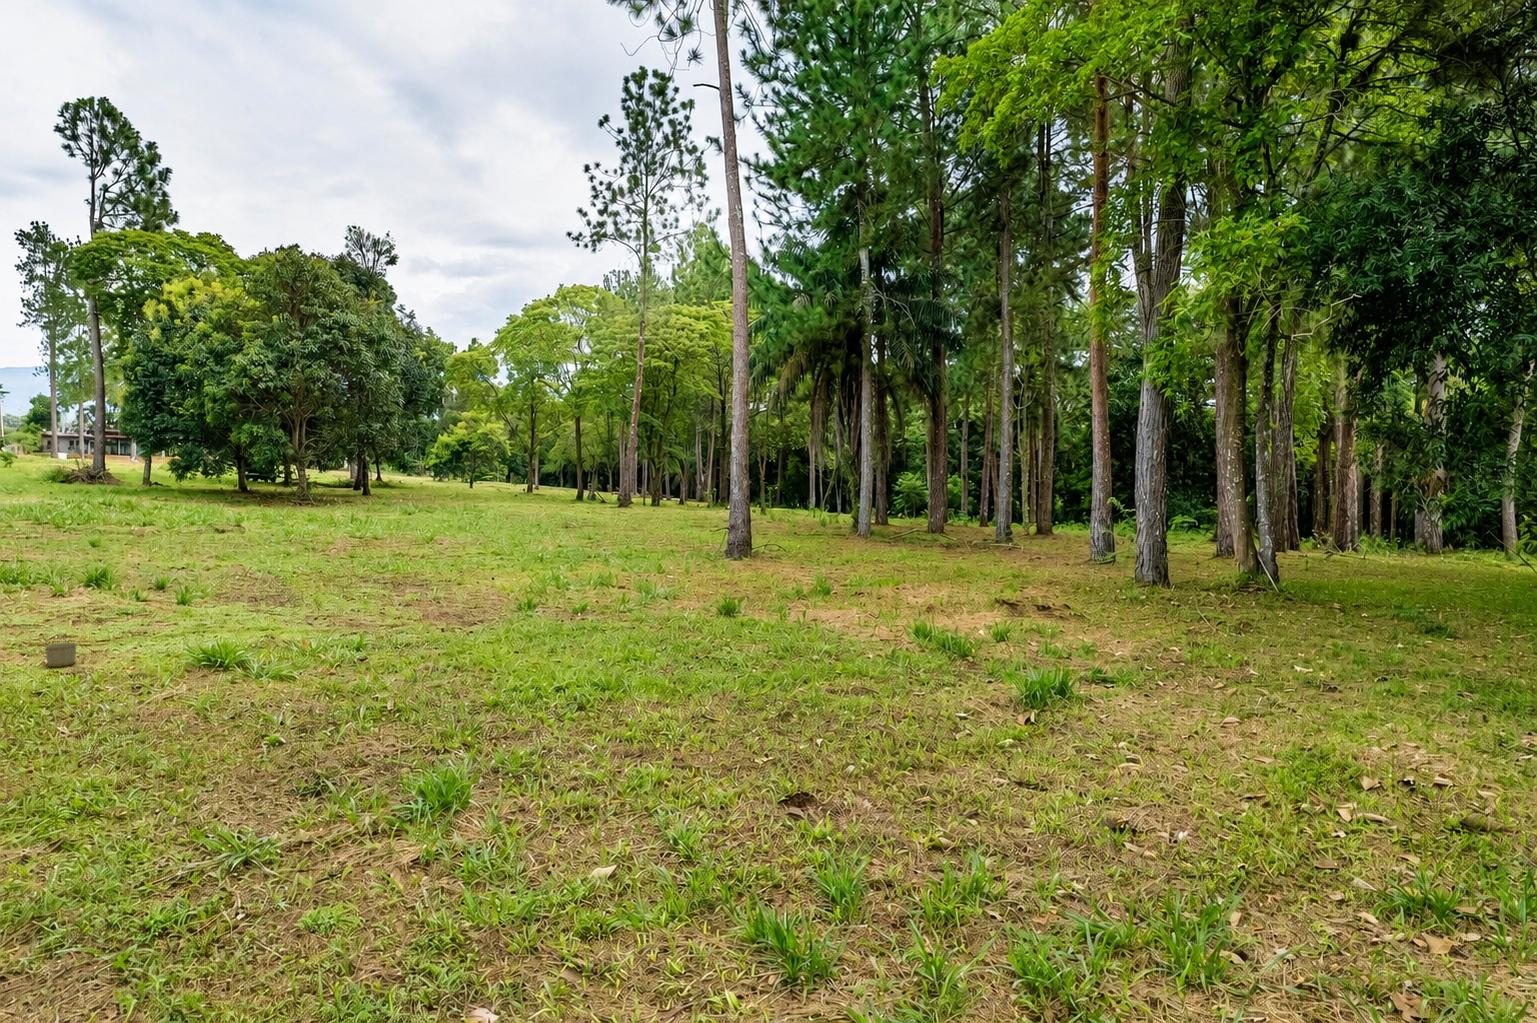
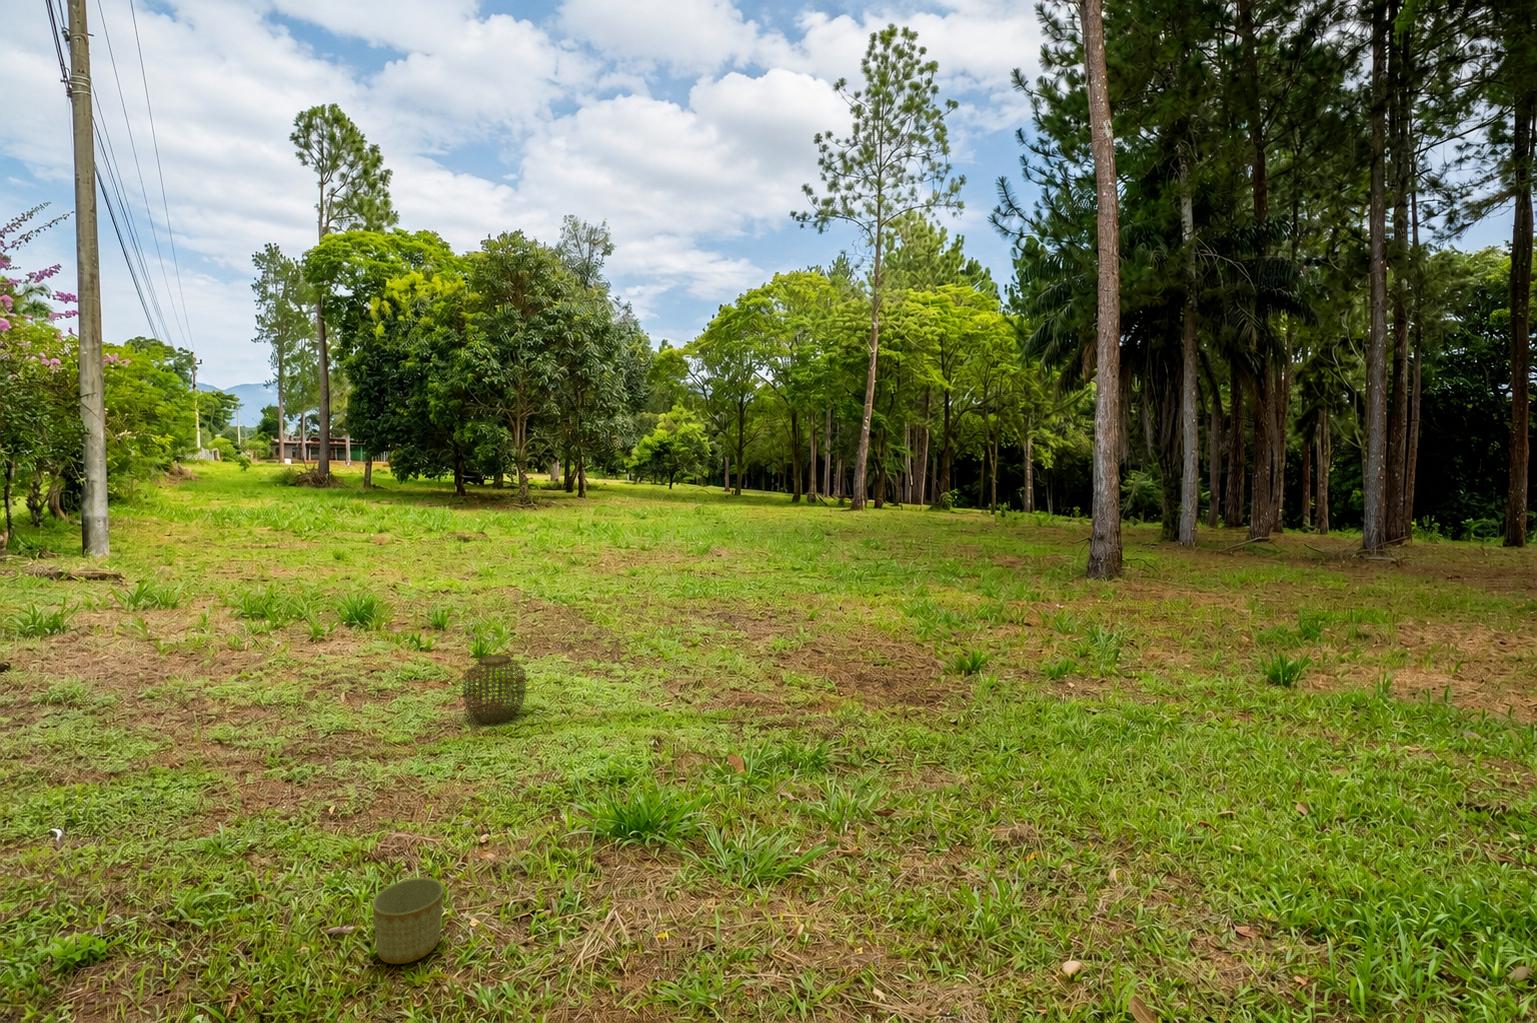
woven basket: none [129,583,169,618] -> present [463,655,526,723]

